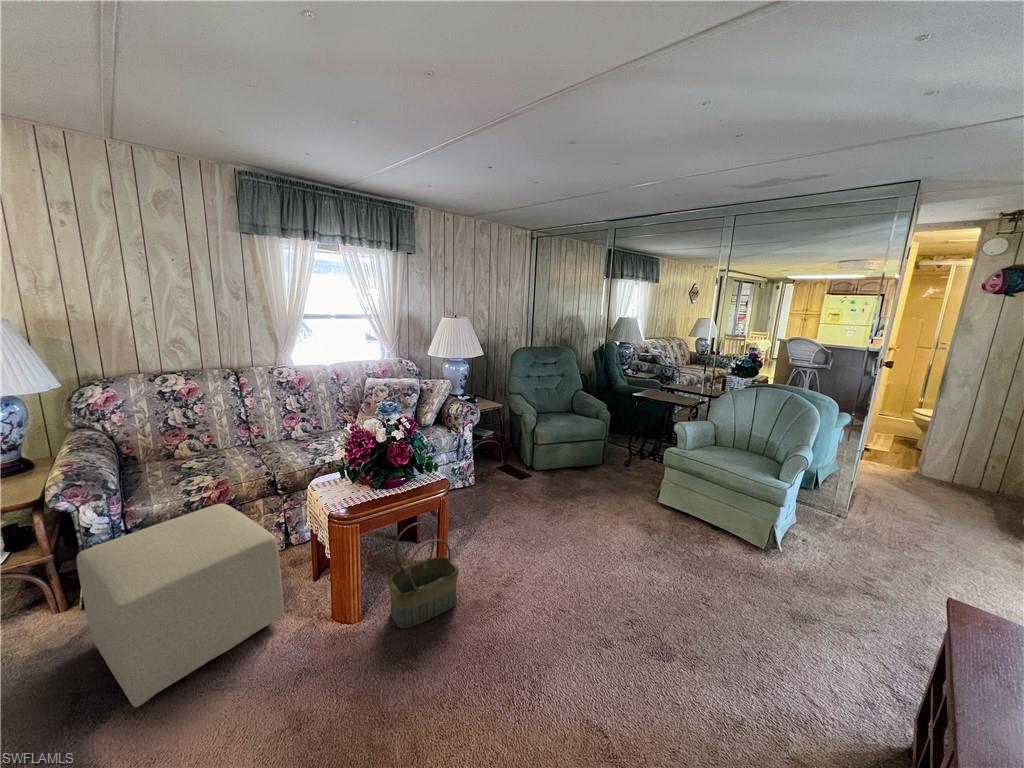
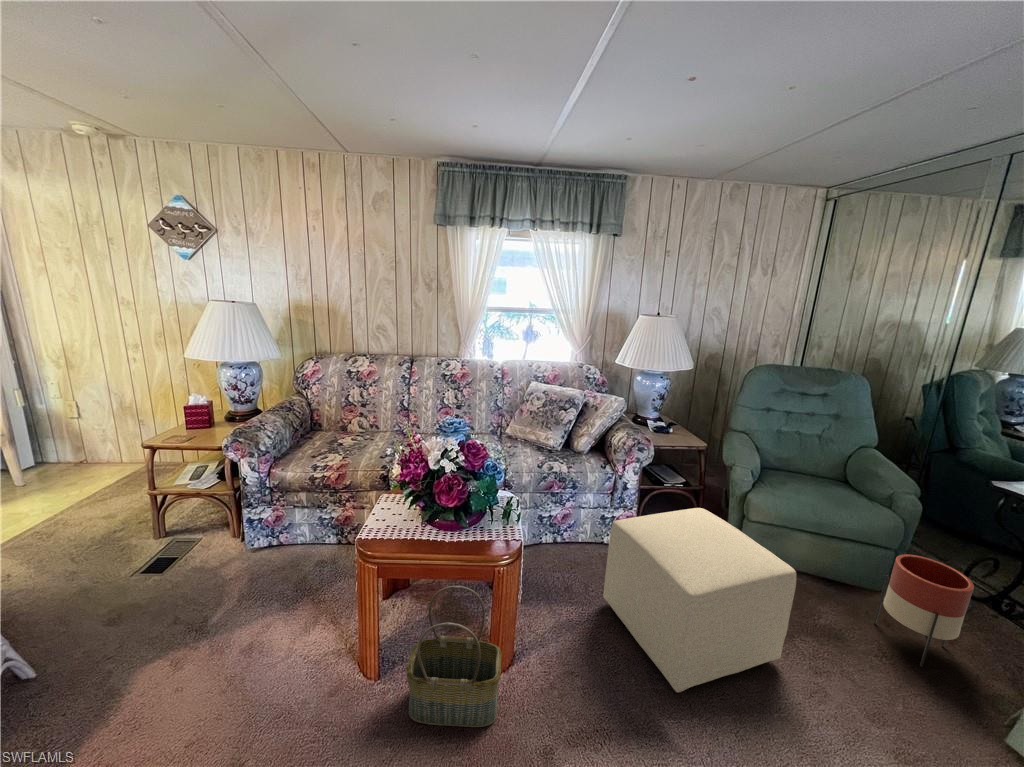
planter: none [603,437,638,489] -> present [874,554,974,667]
ottoman: present [77,503,284,707] -> present [603,508,796,692]

